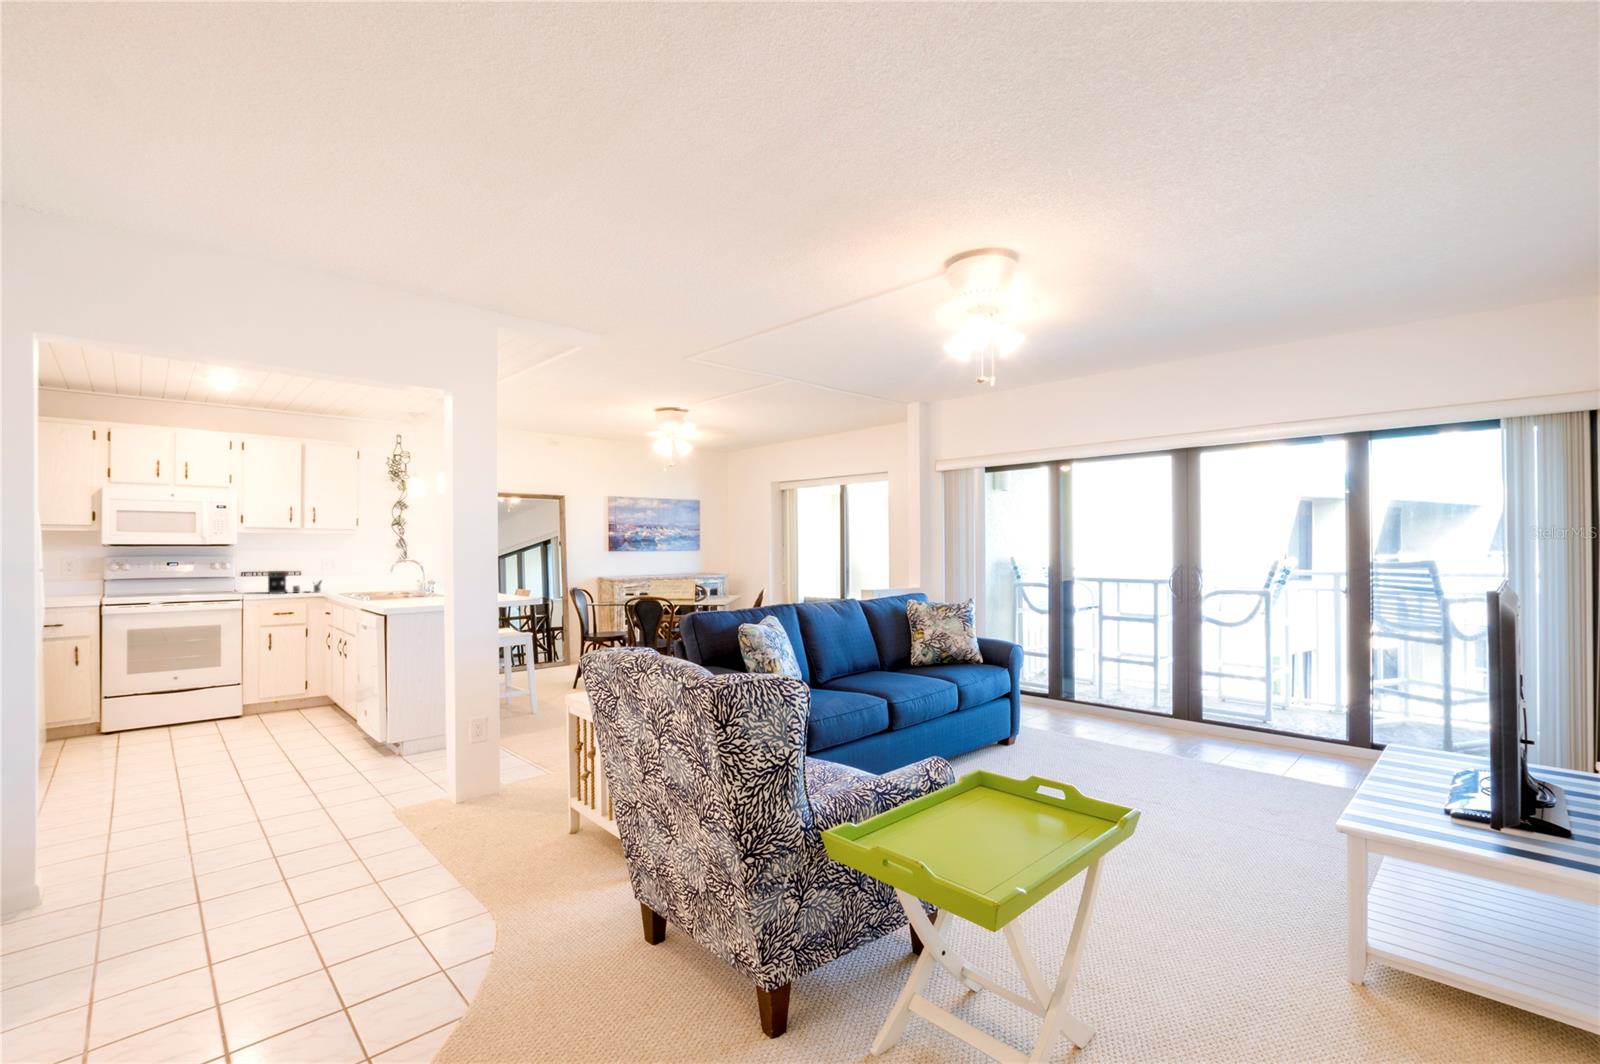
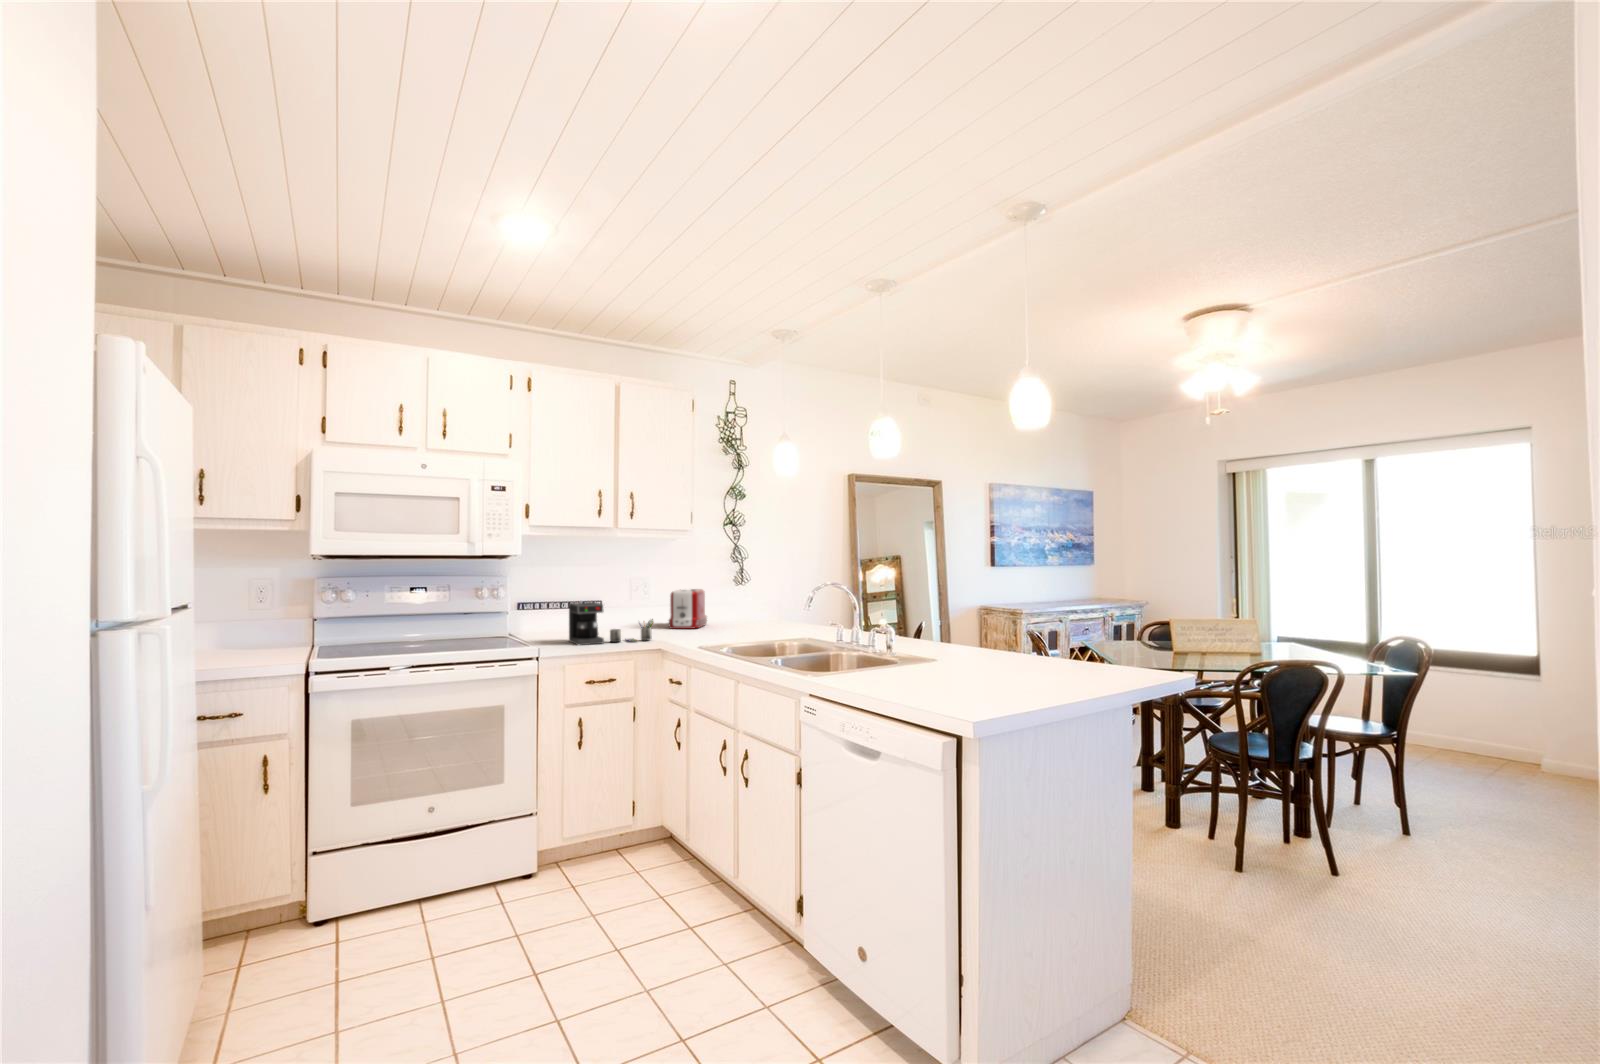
toaster: none [346,564,378,587] -> present [668,589,707,629]

